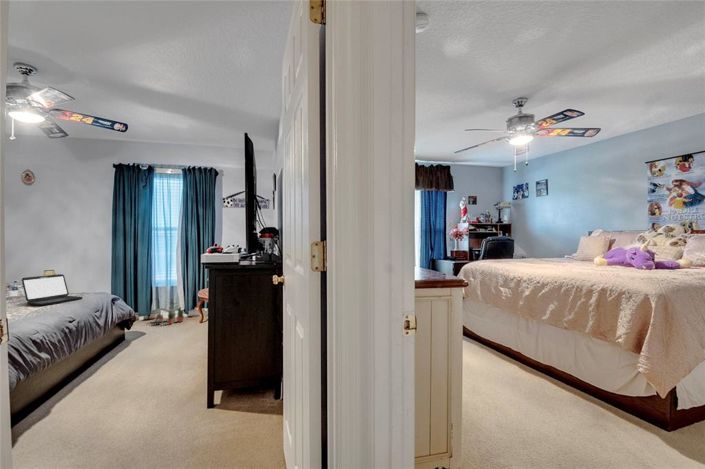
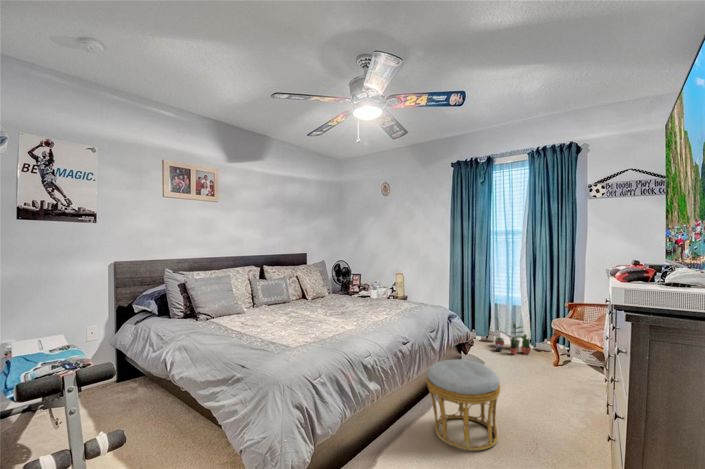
laptop: present [22,274,82,306] -> none [371,282,419,316]
ottoman: none [94,324,156,384] -> present [427,359,500,451]

